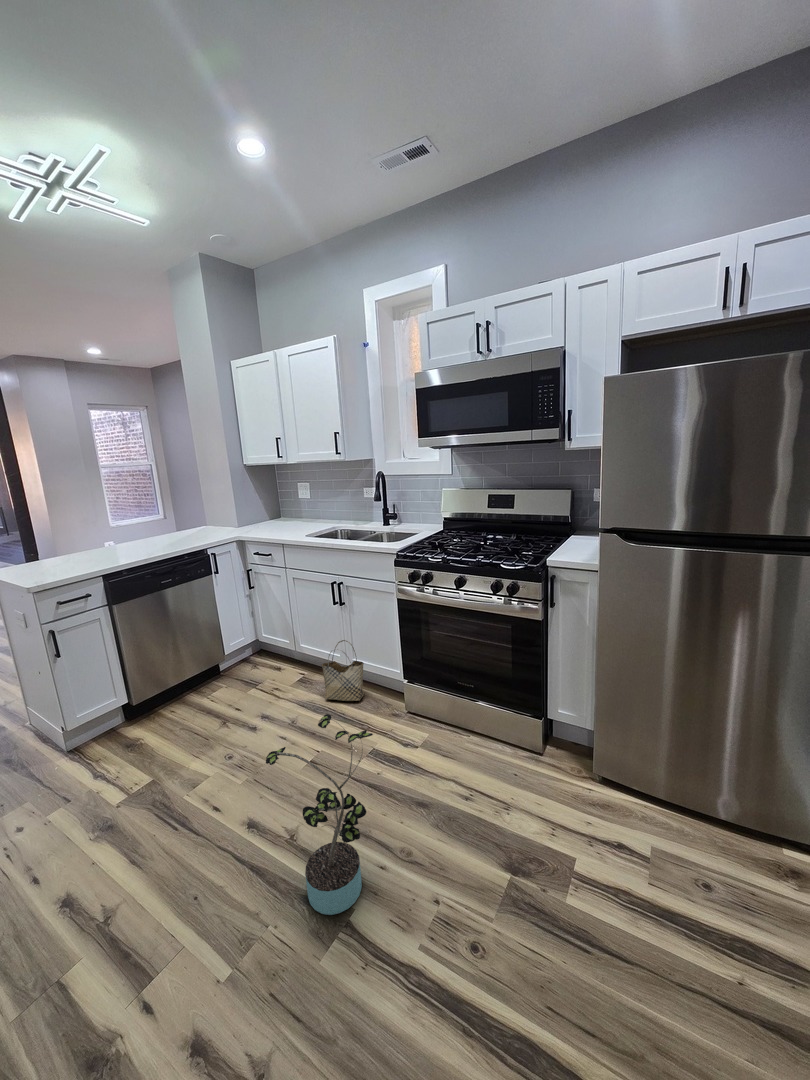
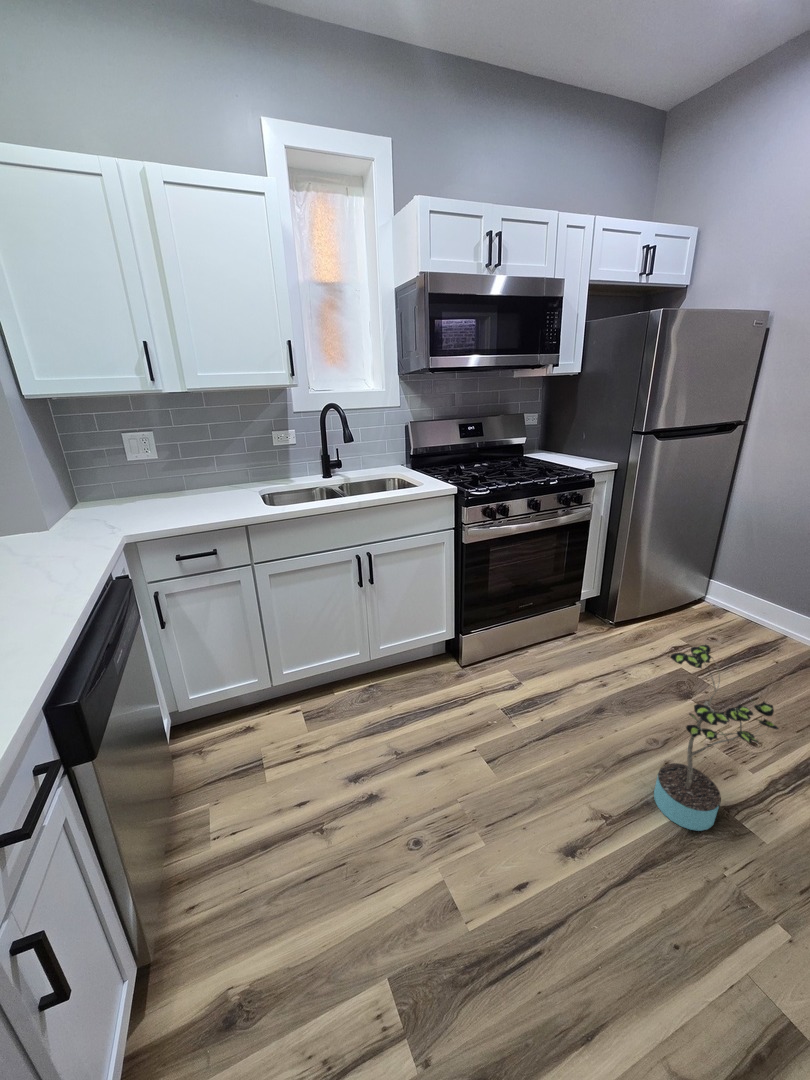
woven basket: present [321,640,364,701] -> none [367,630,413,711]

